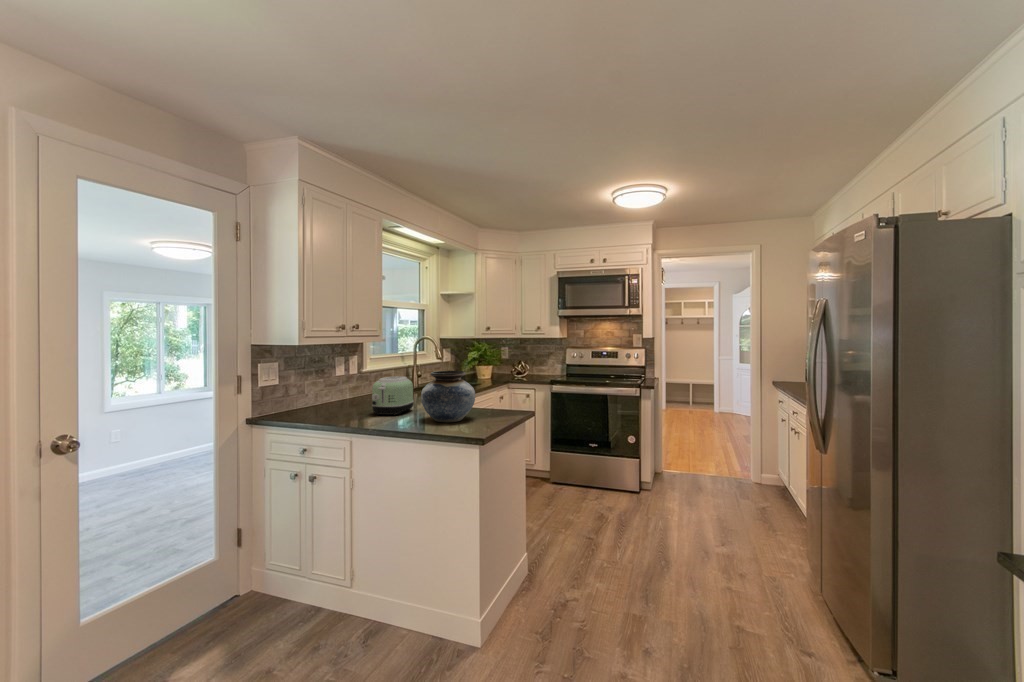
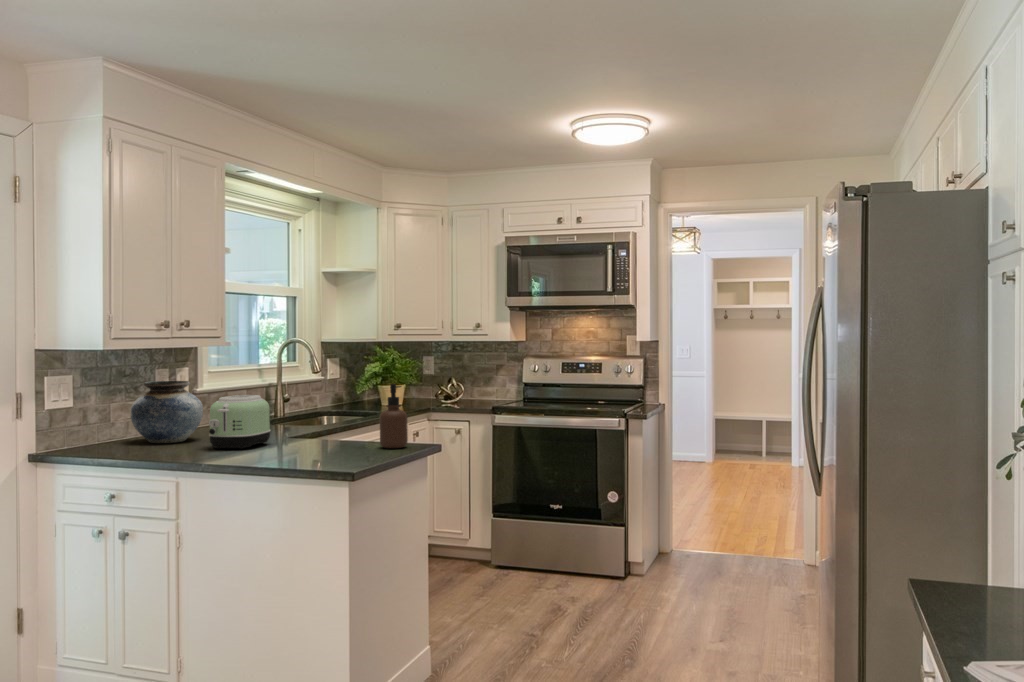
soap dispenser: none [491,370,510,416] -> present [380,384,408,448]
vase: present [421,371,475,422] -> present [131,381,203,443]

